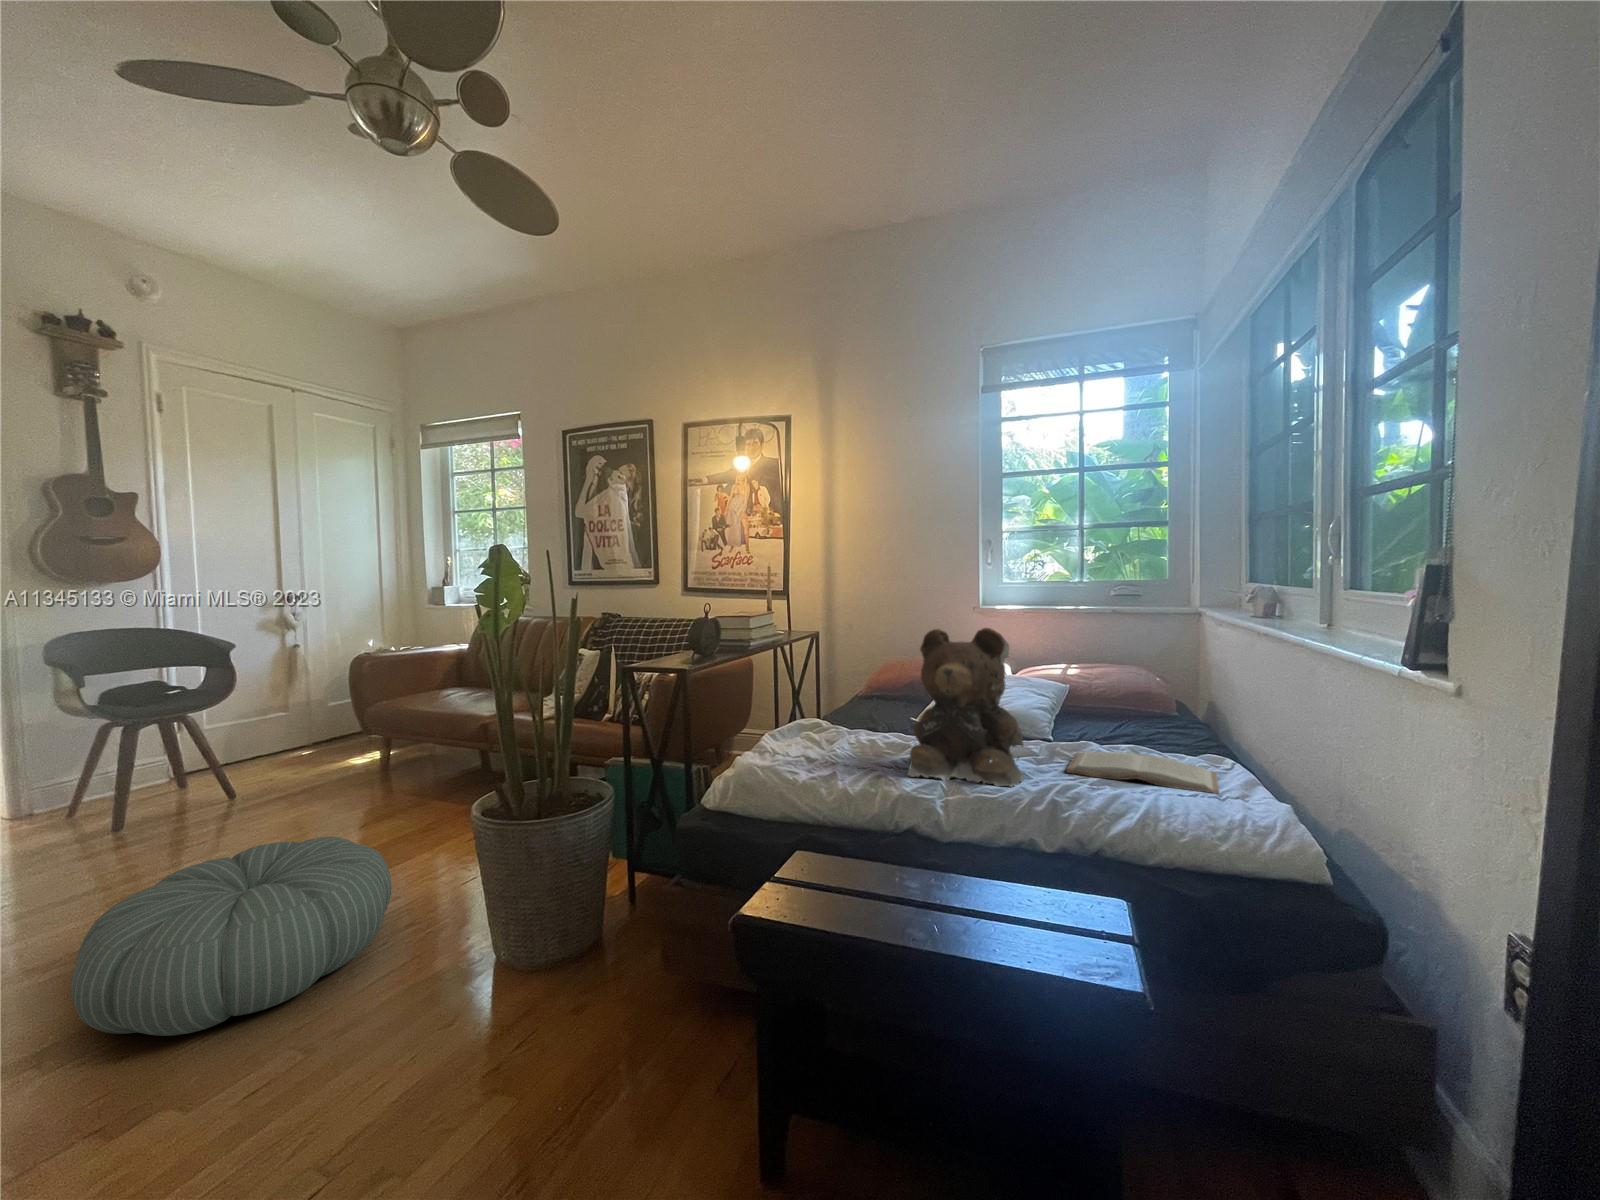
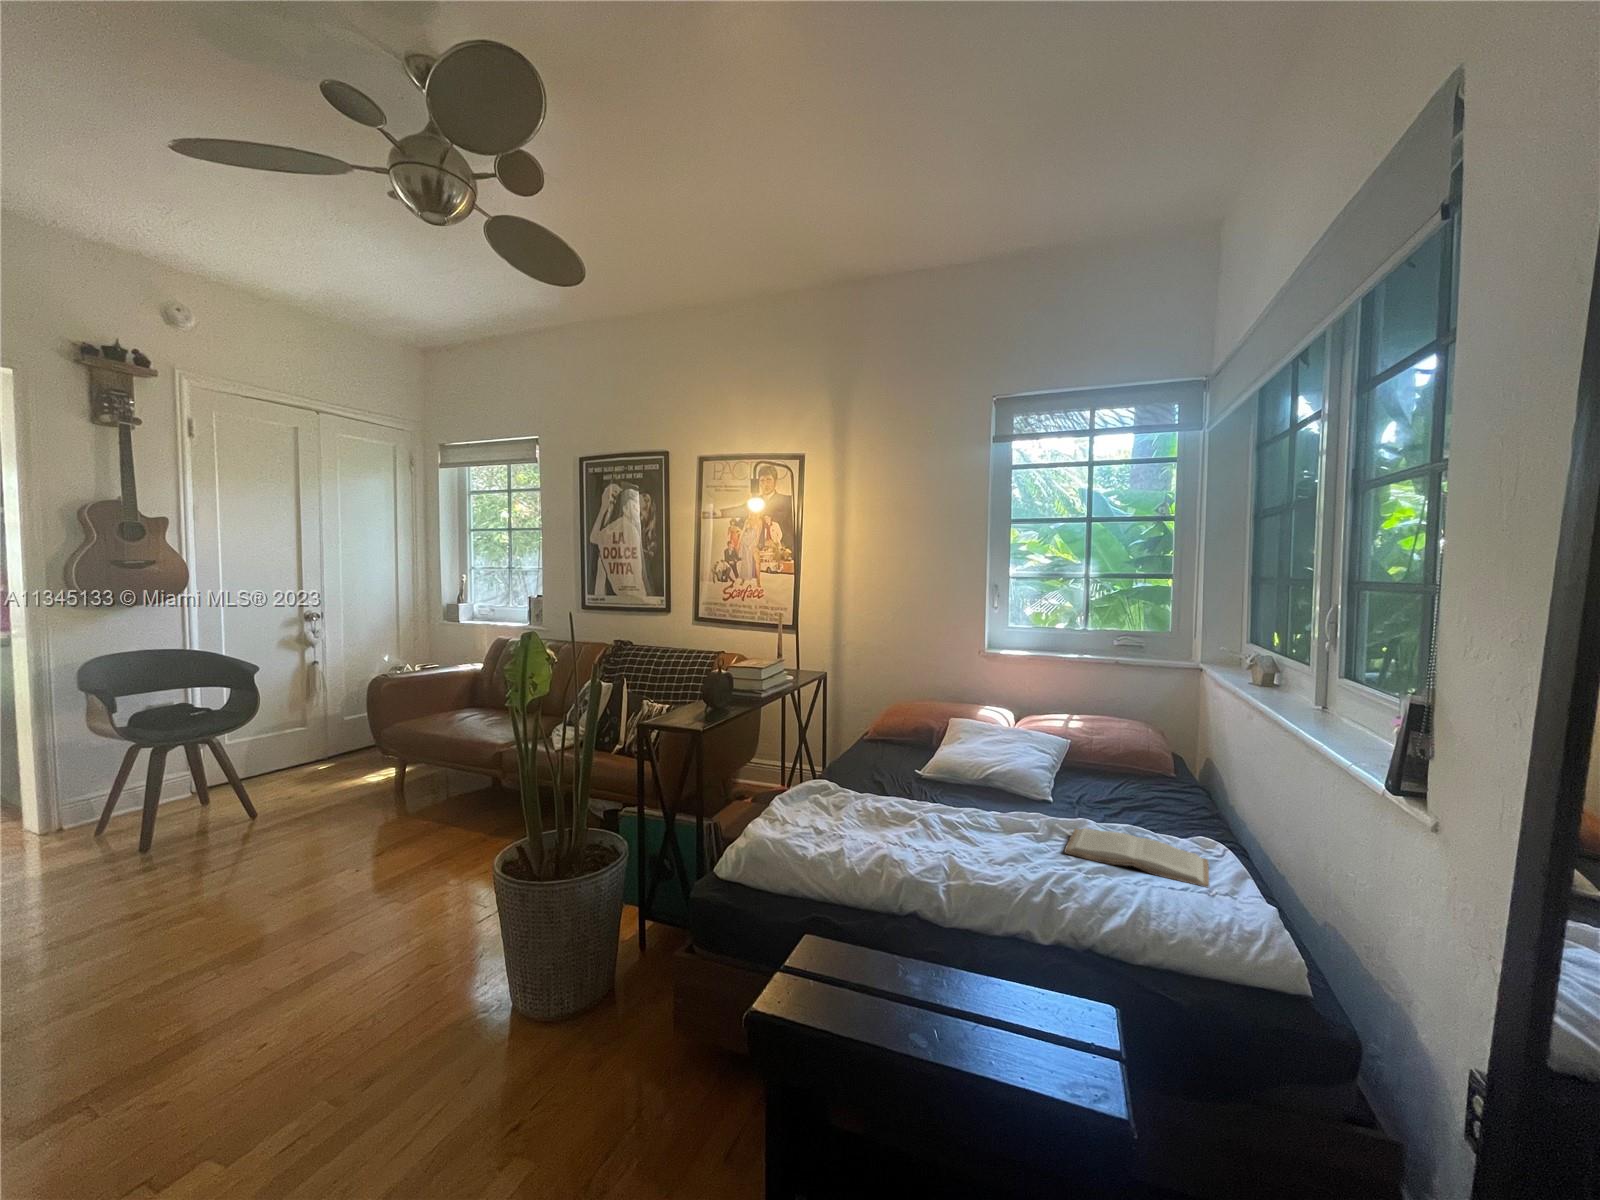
teddy bear: present [907,628,1024,787] -> none [911,707,1024,874]
pouf: present [72,837,391,1036] -> none [121,878,413,1081]

